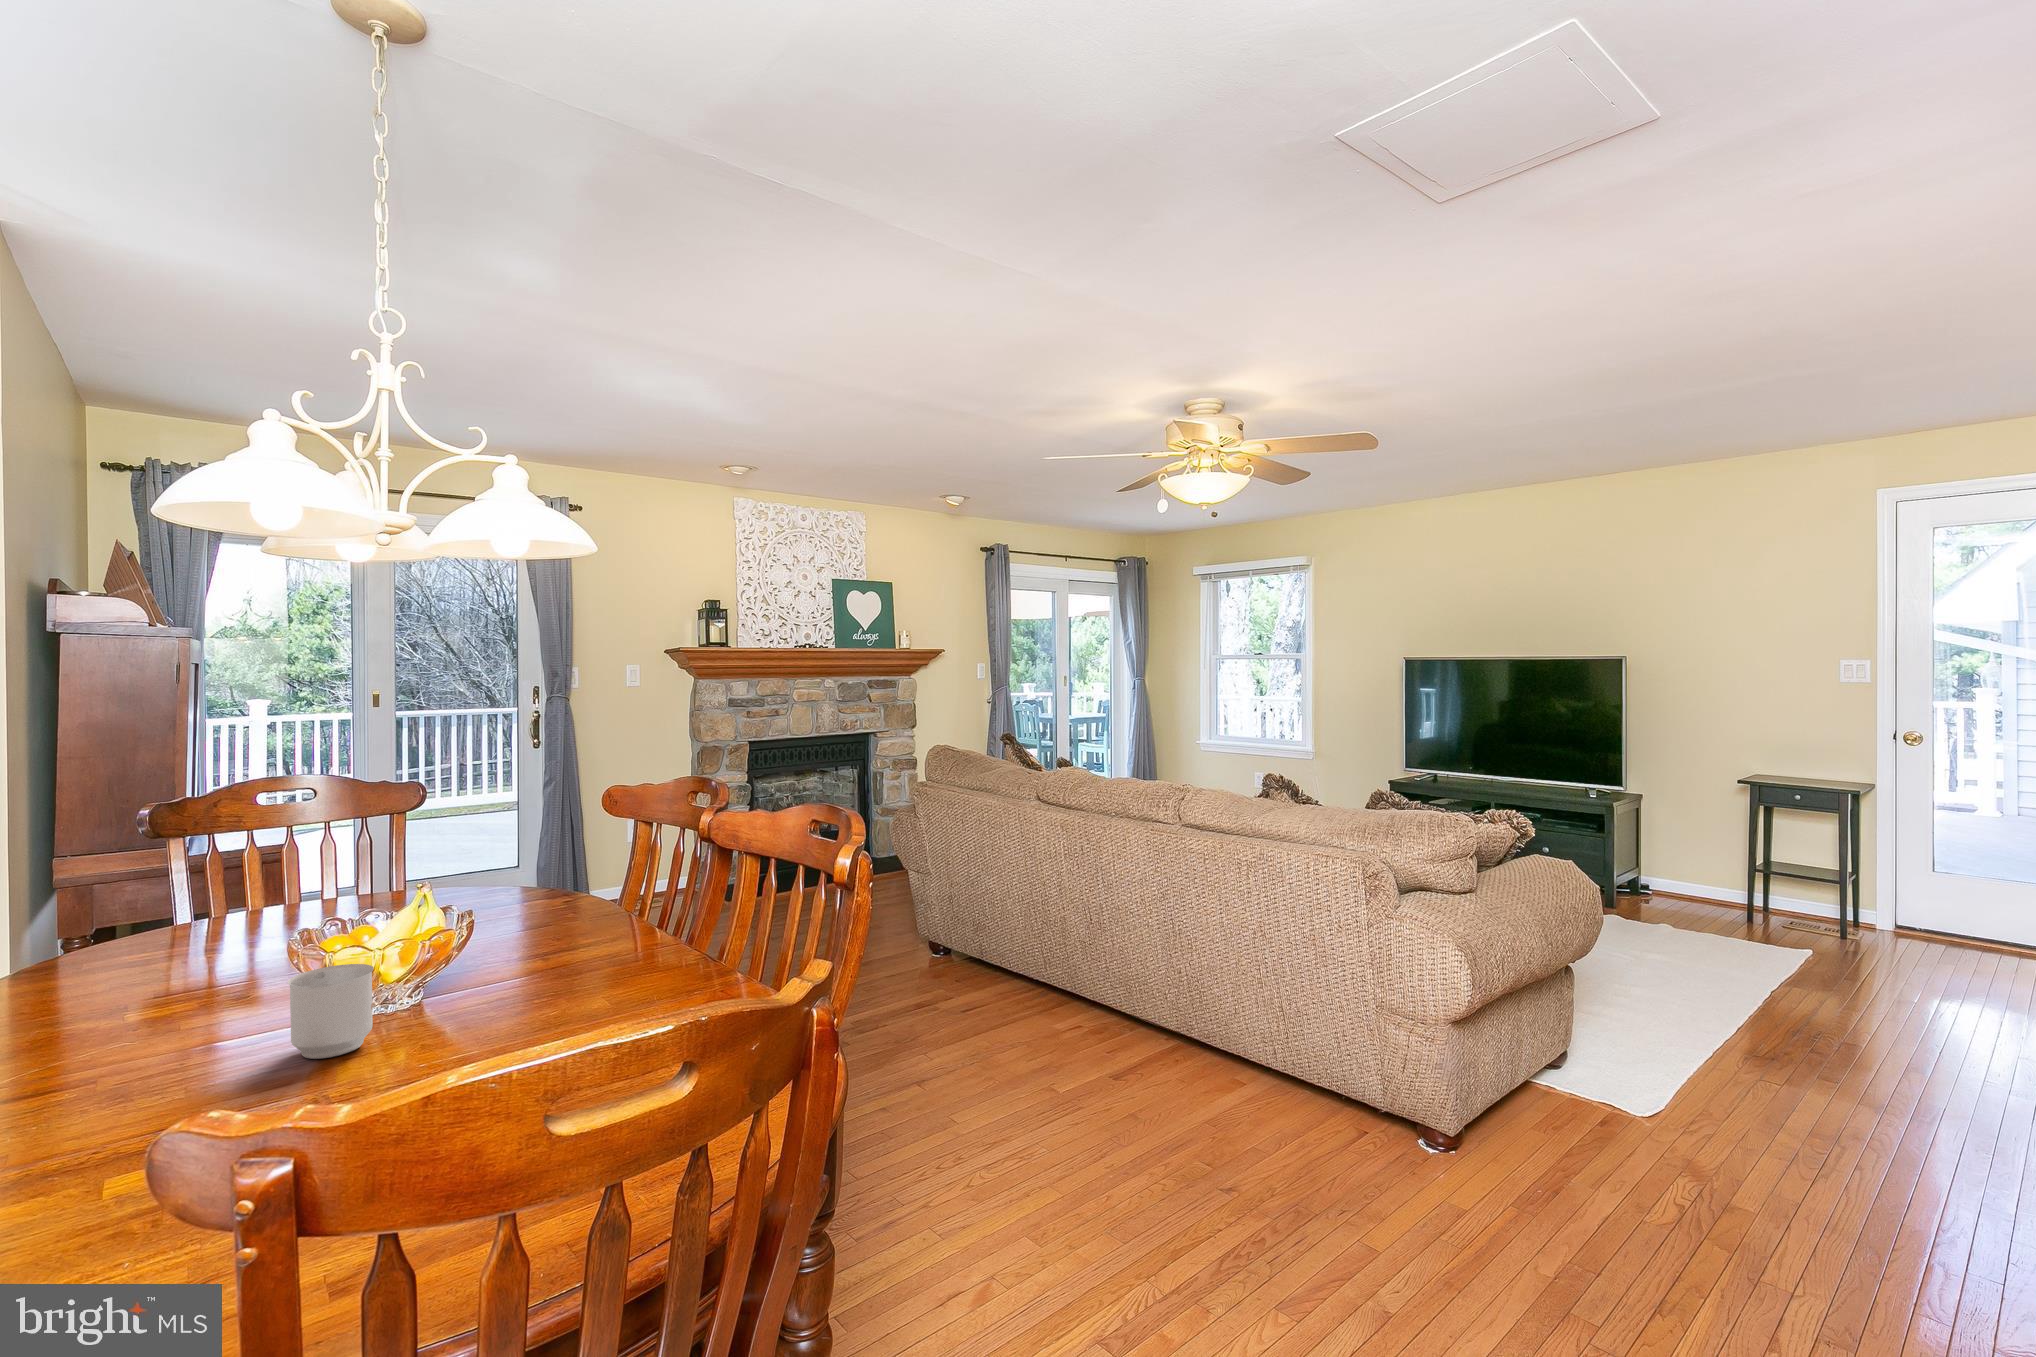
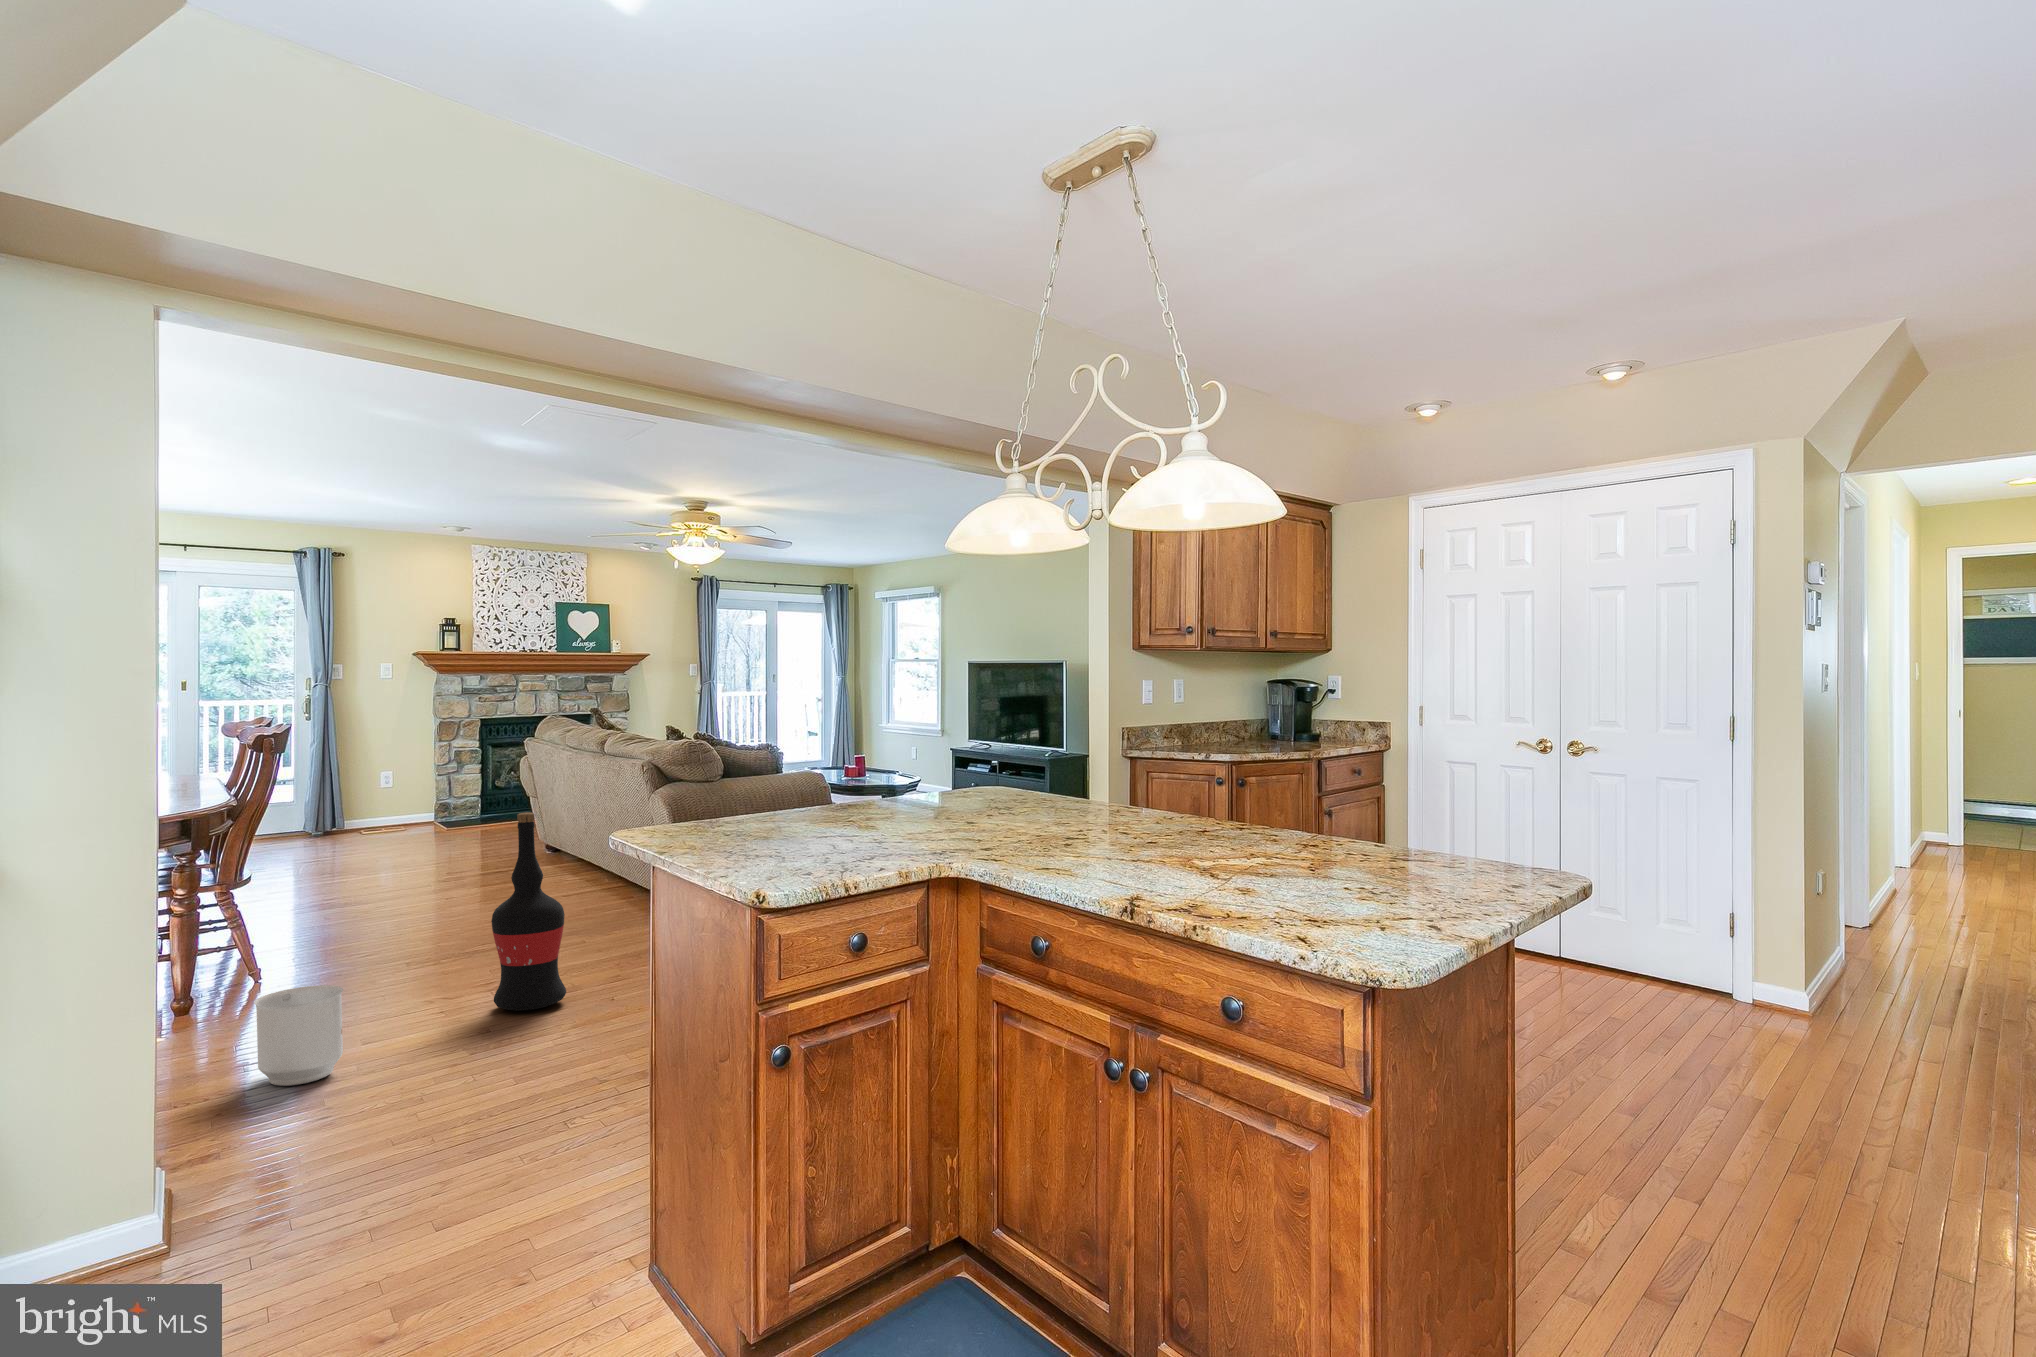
wine bottle: none [518,802,586,981] -> present [491,812,566,1011]

